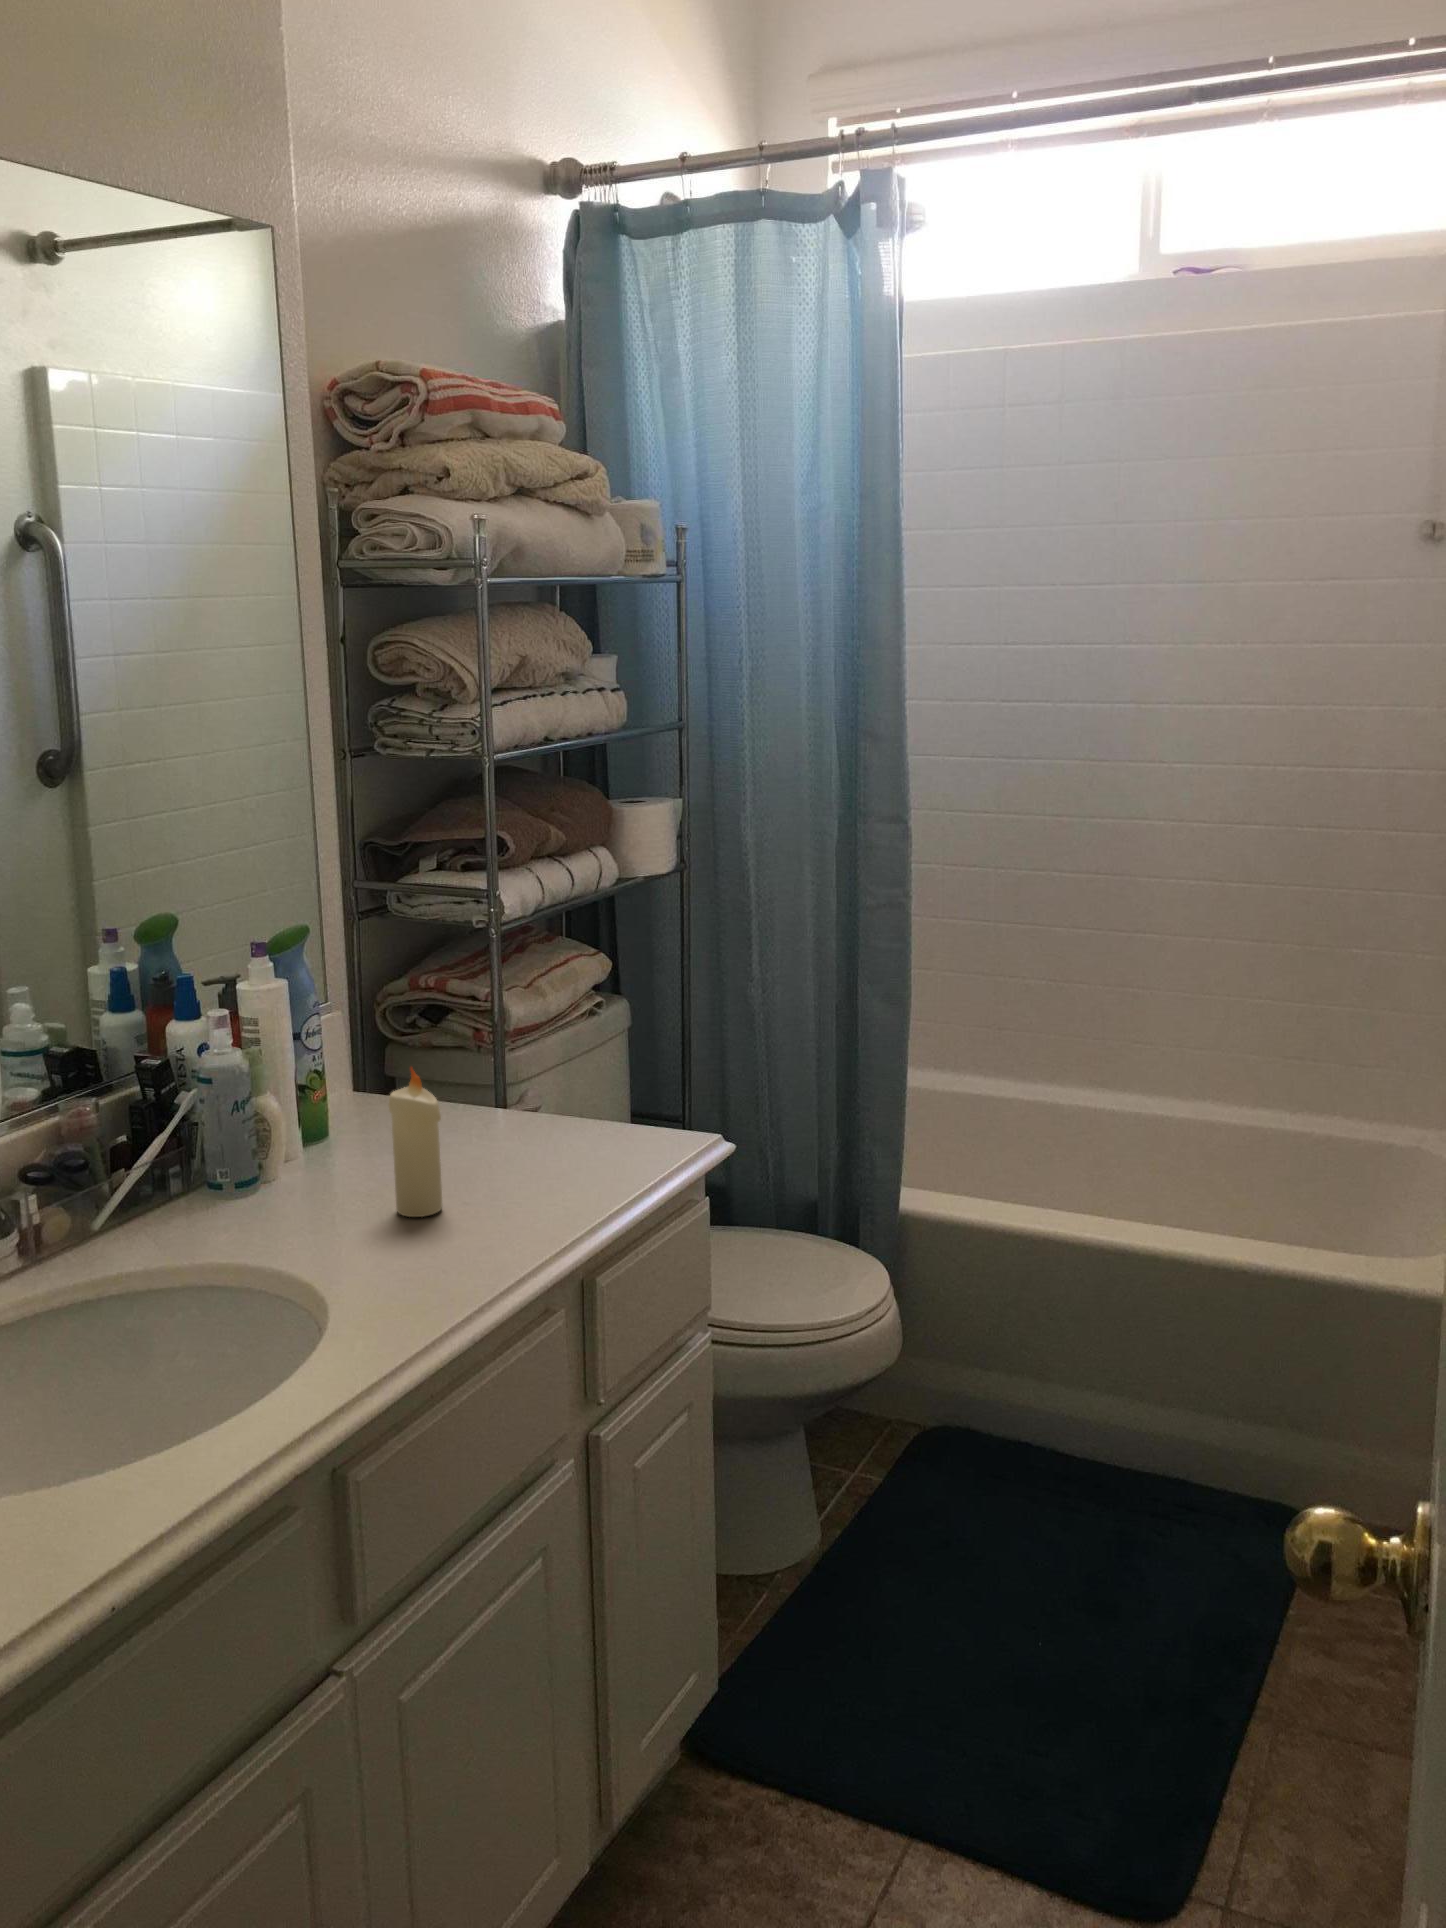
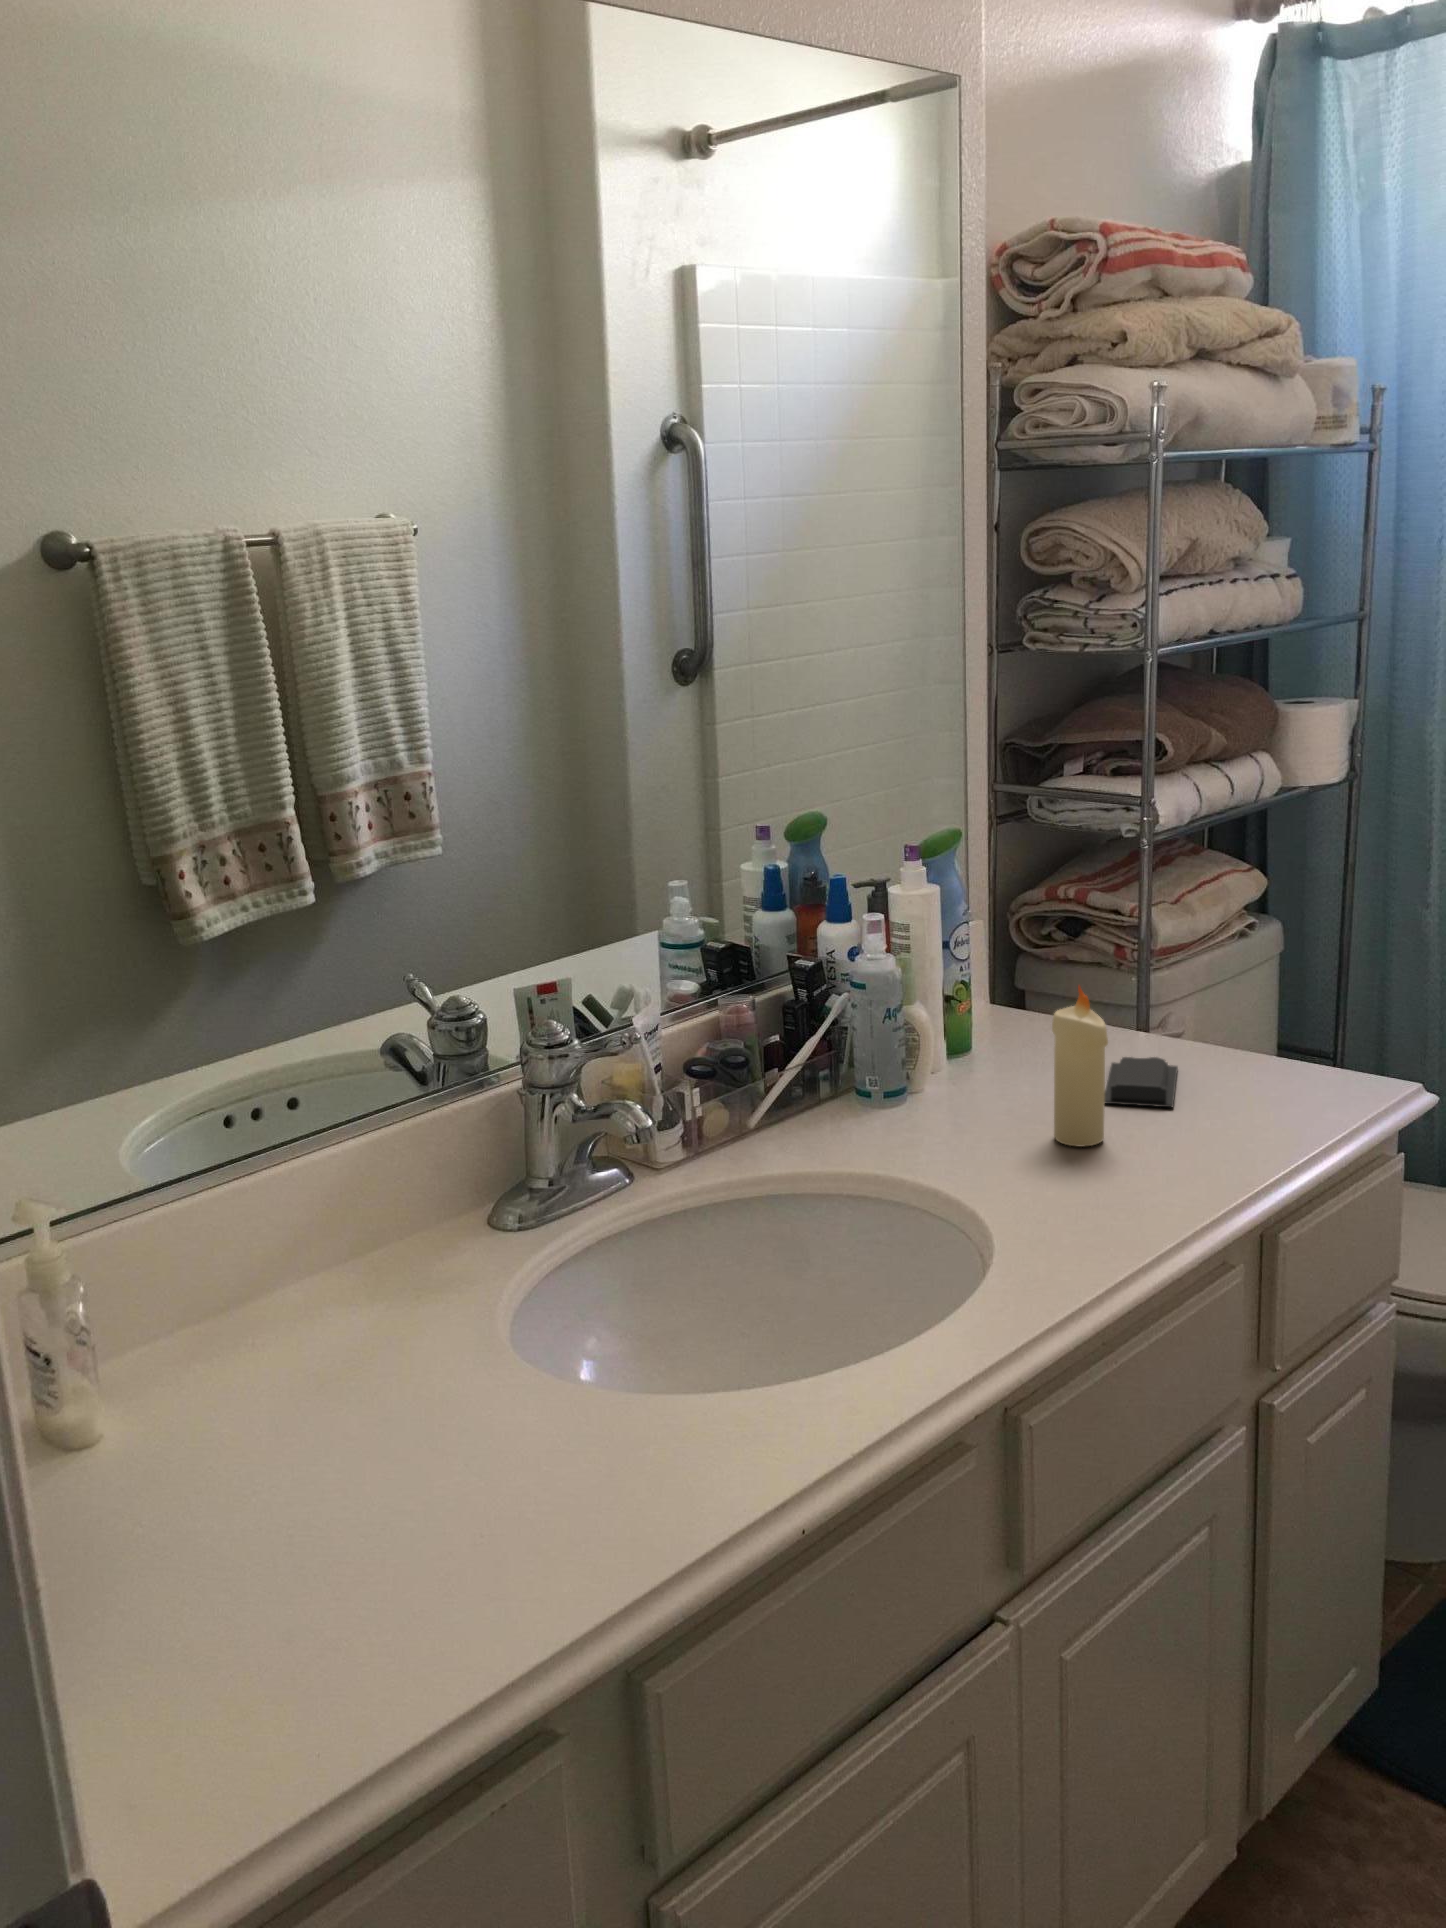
soap bar: none [445,1130,517,1176] -> present [1105,1057,1178,1107]

